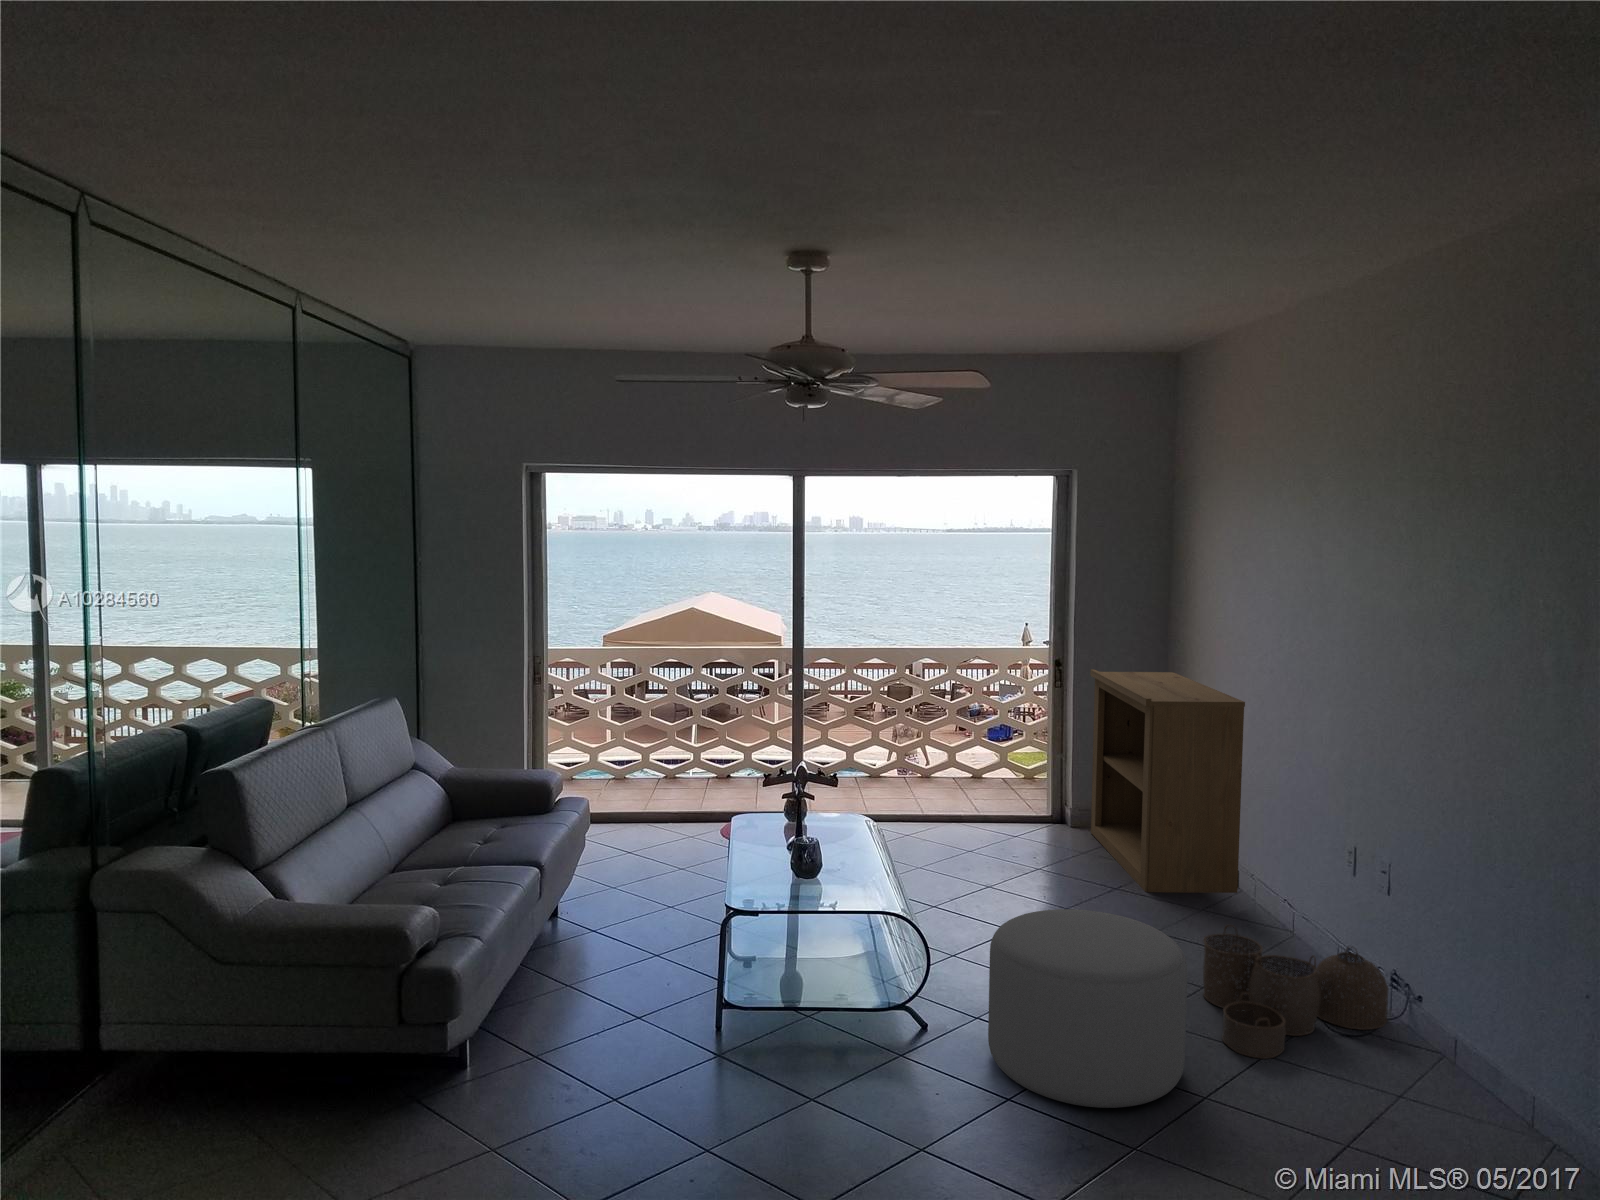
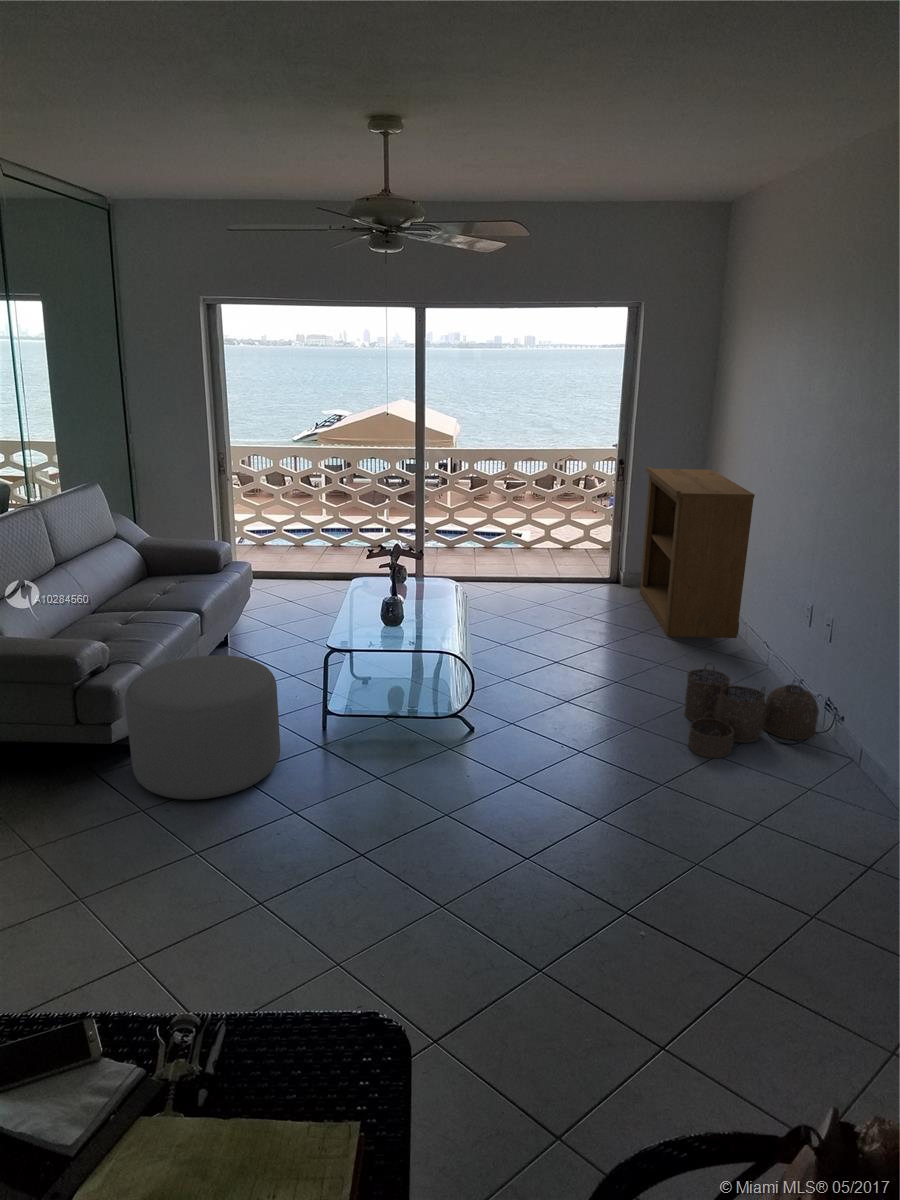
ottoman: present [988,909,1187,1108] -> present [125,655,280,800]

